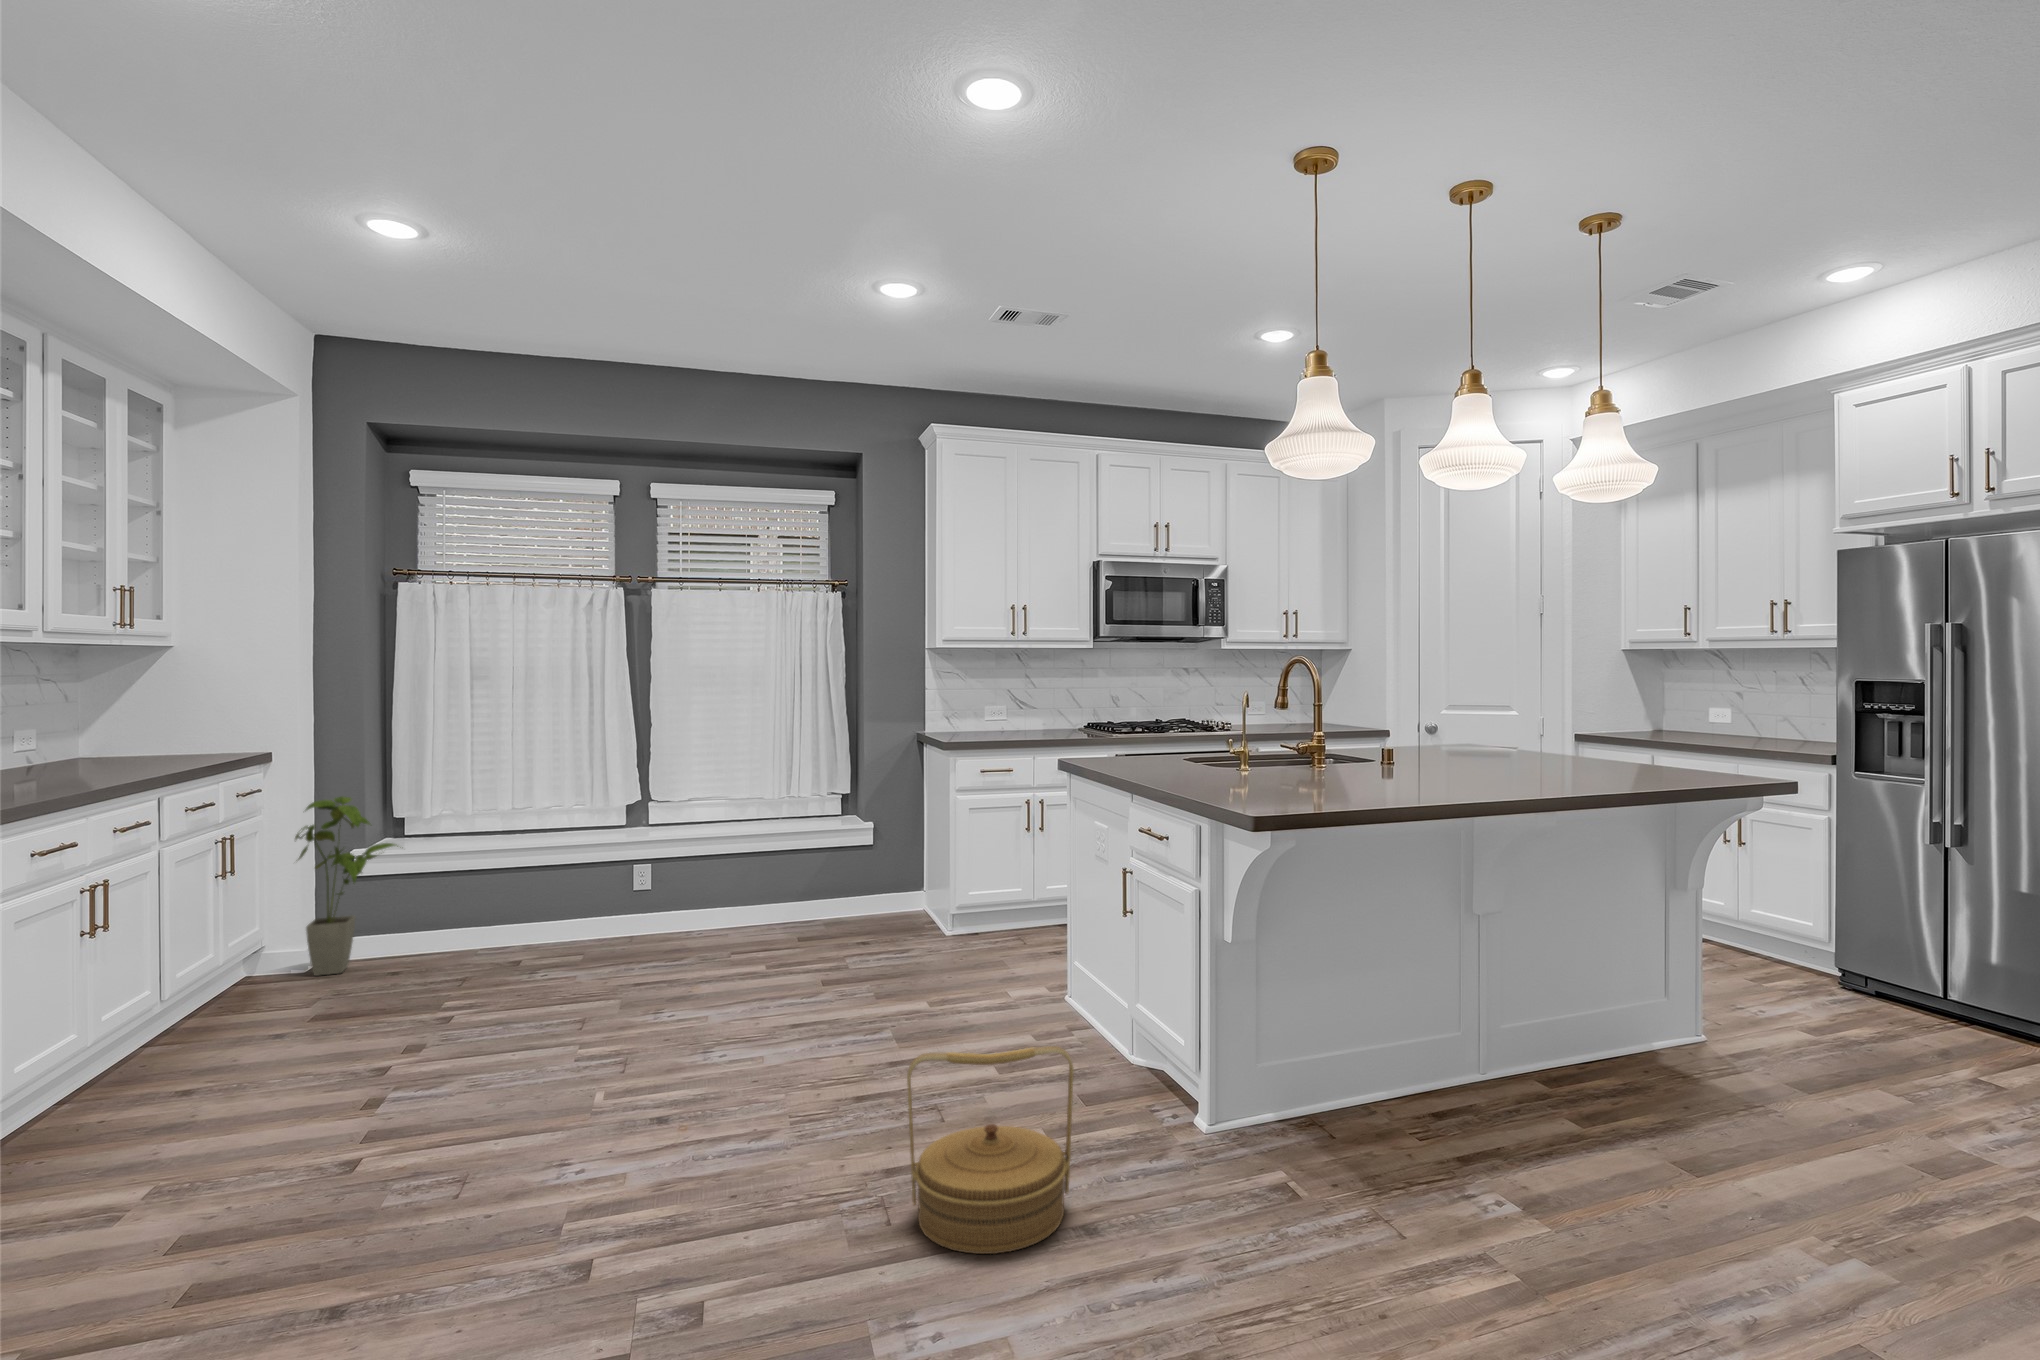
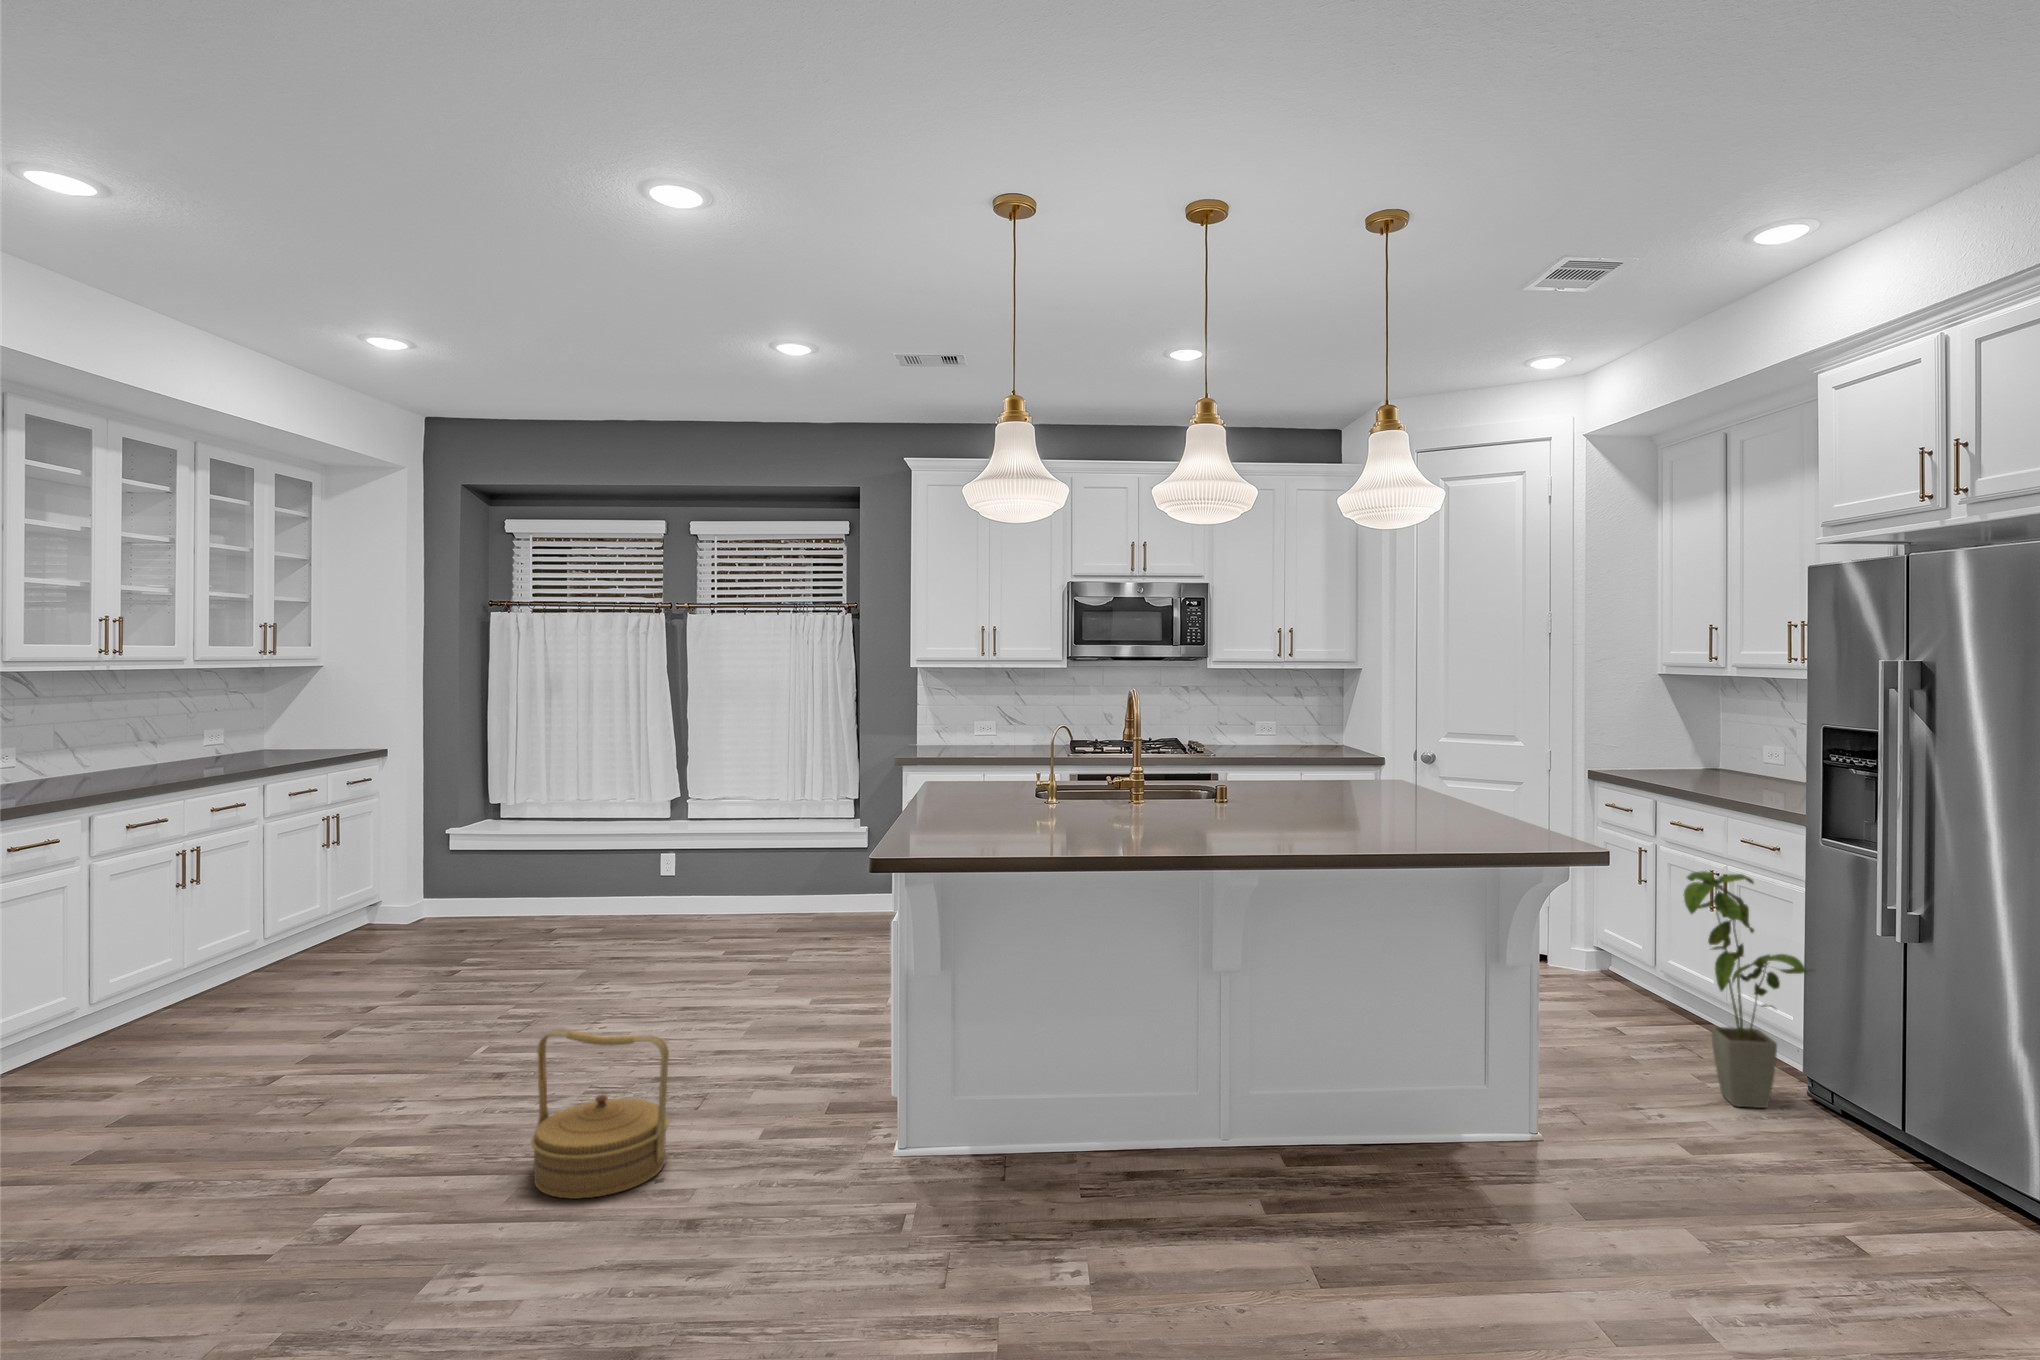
house plant: present [295,796,398,976] -> present [1683,871,1810,1108]

